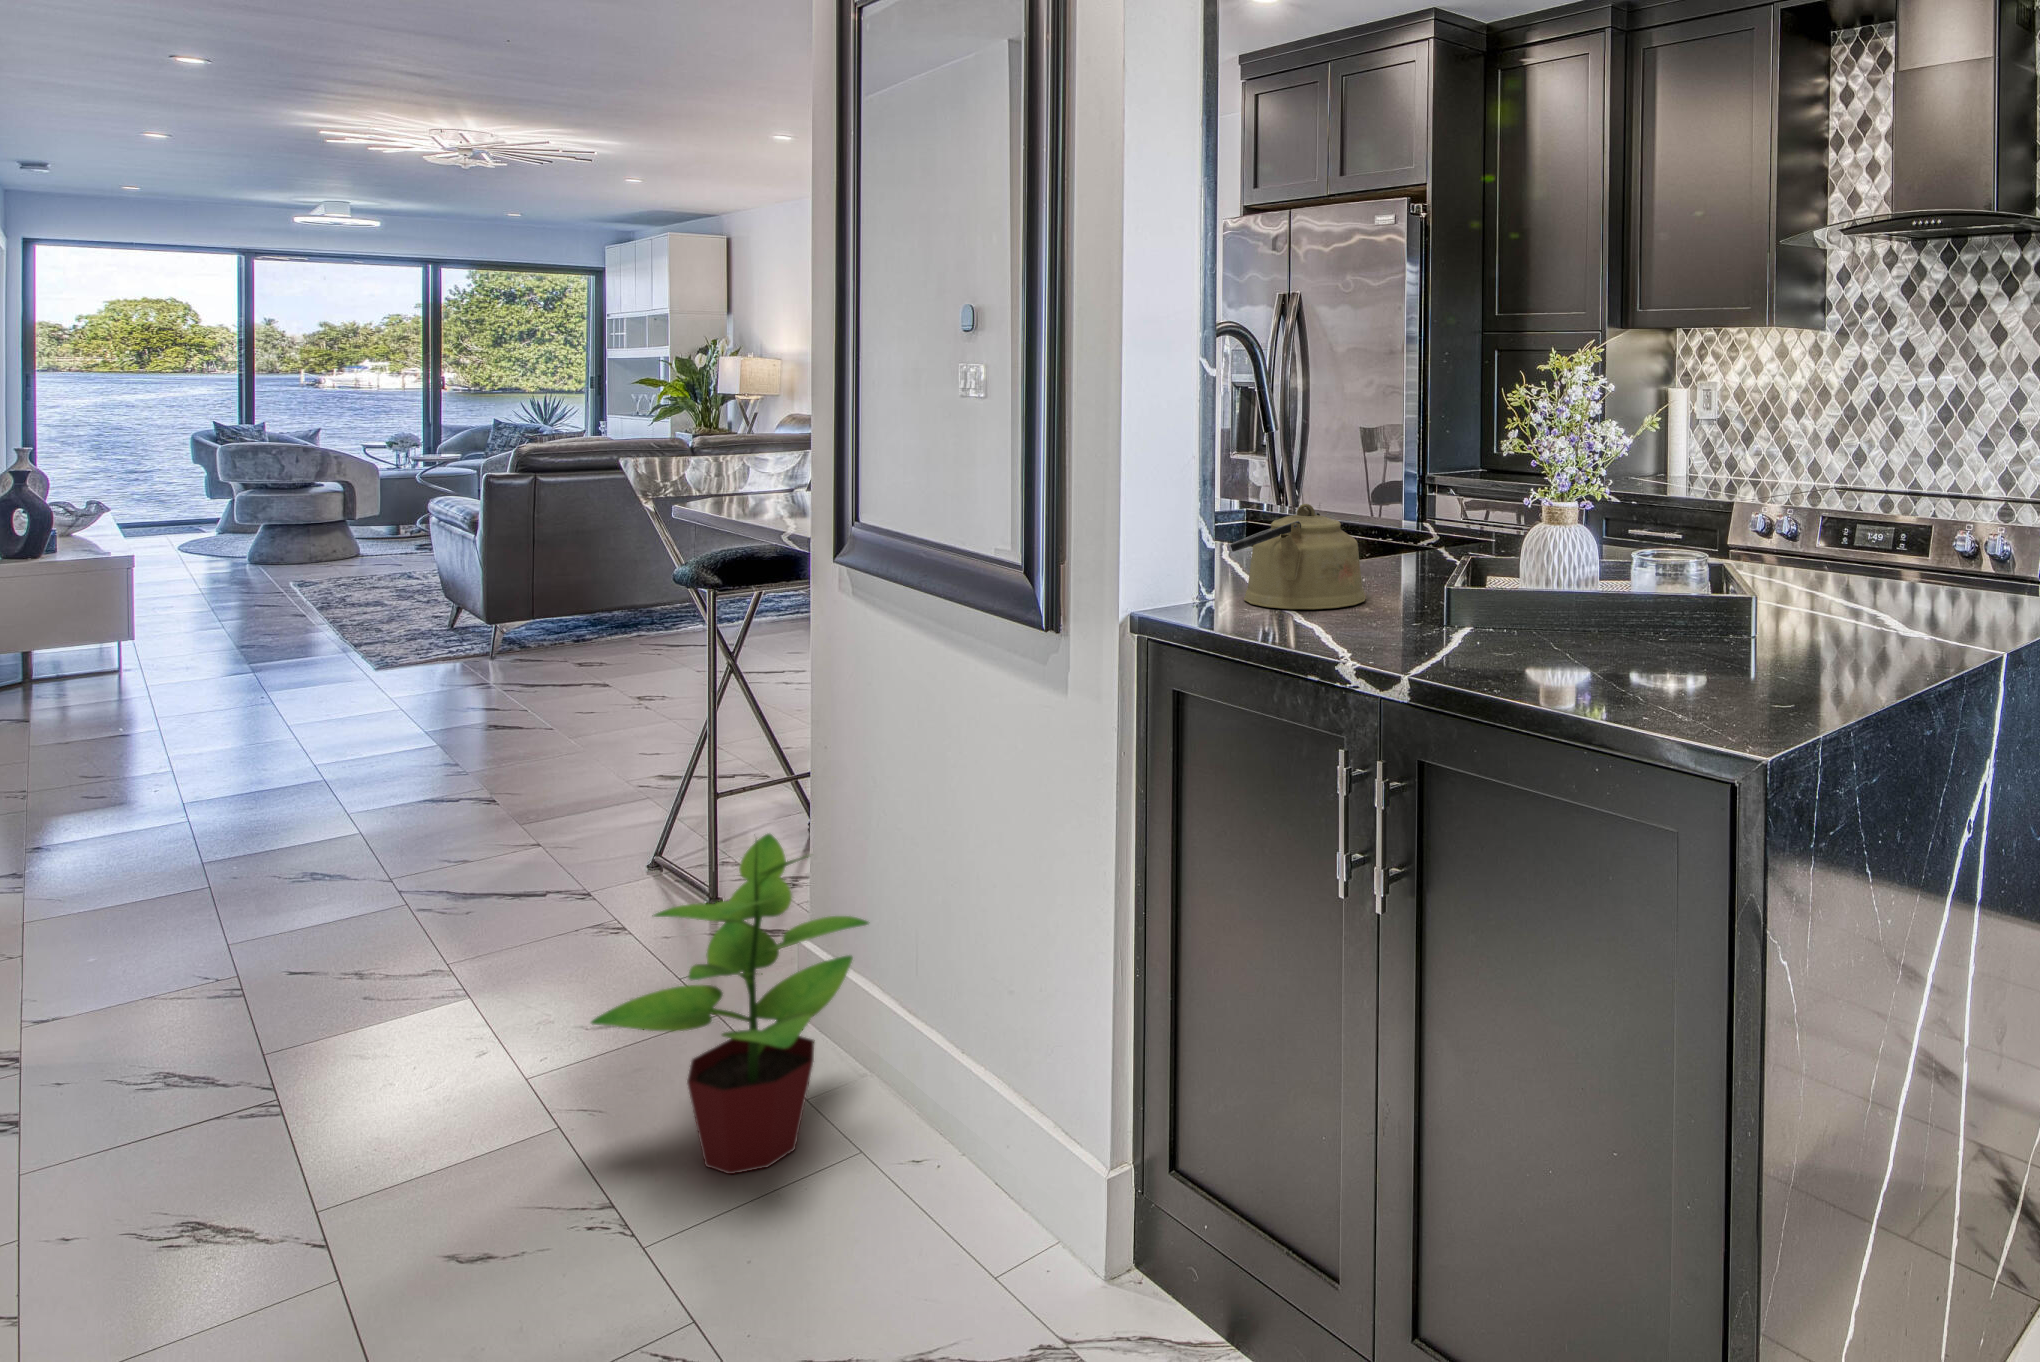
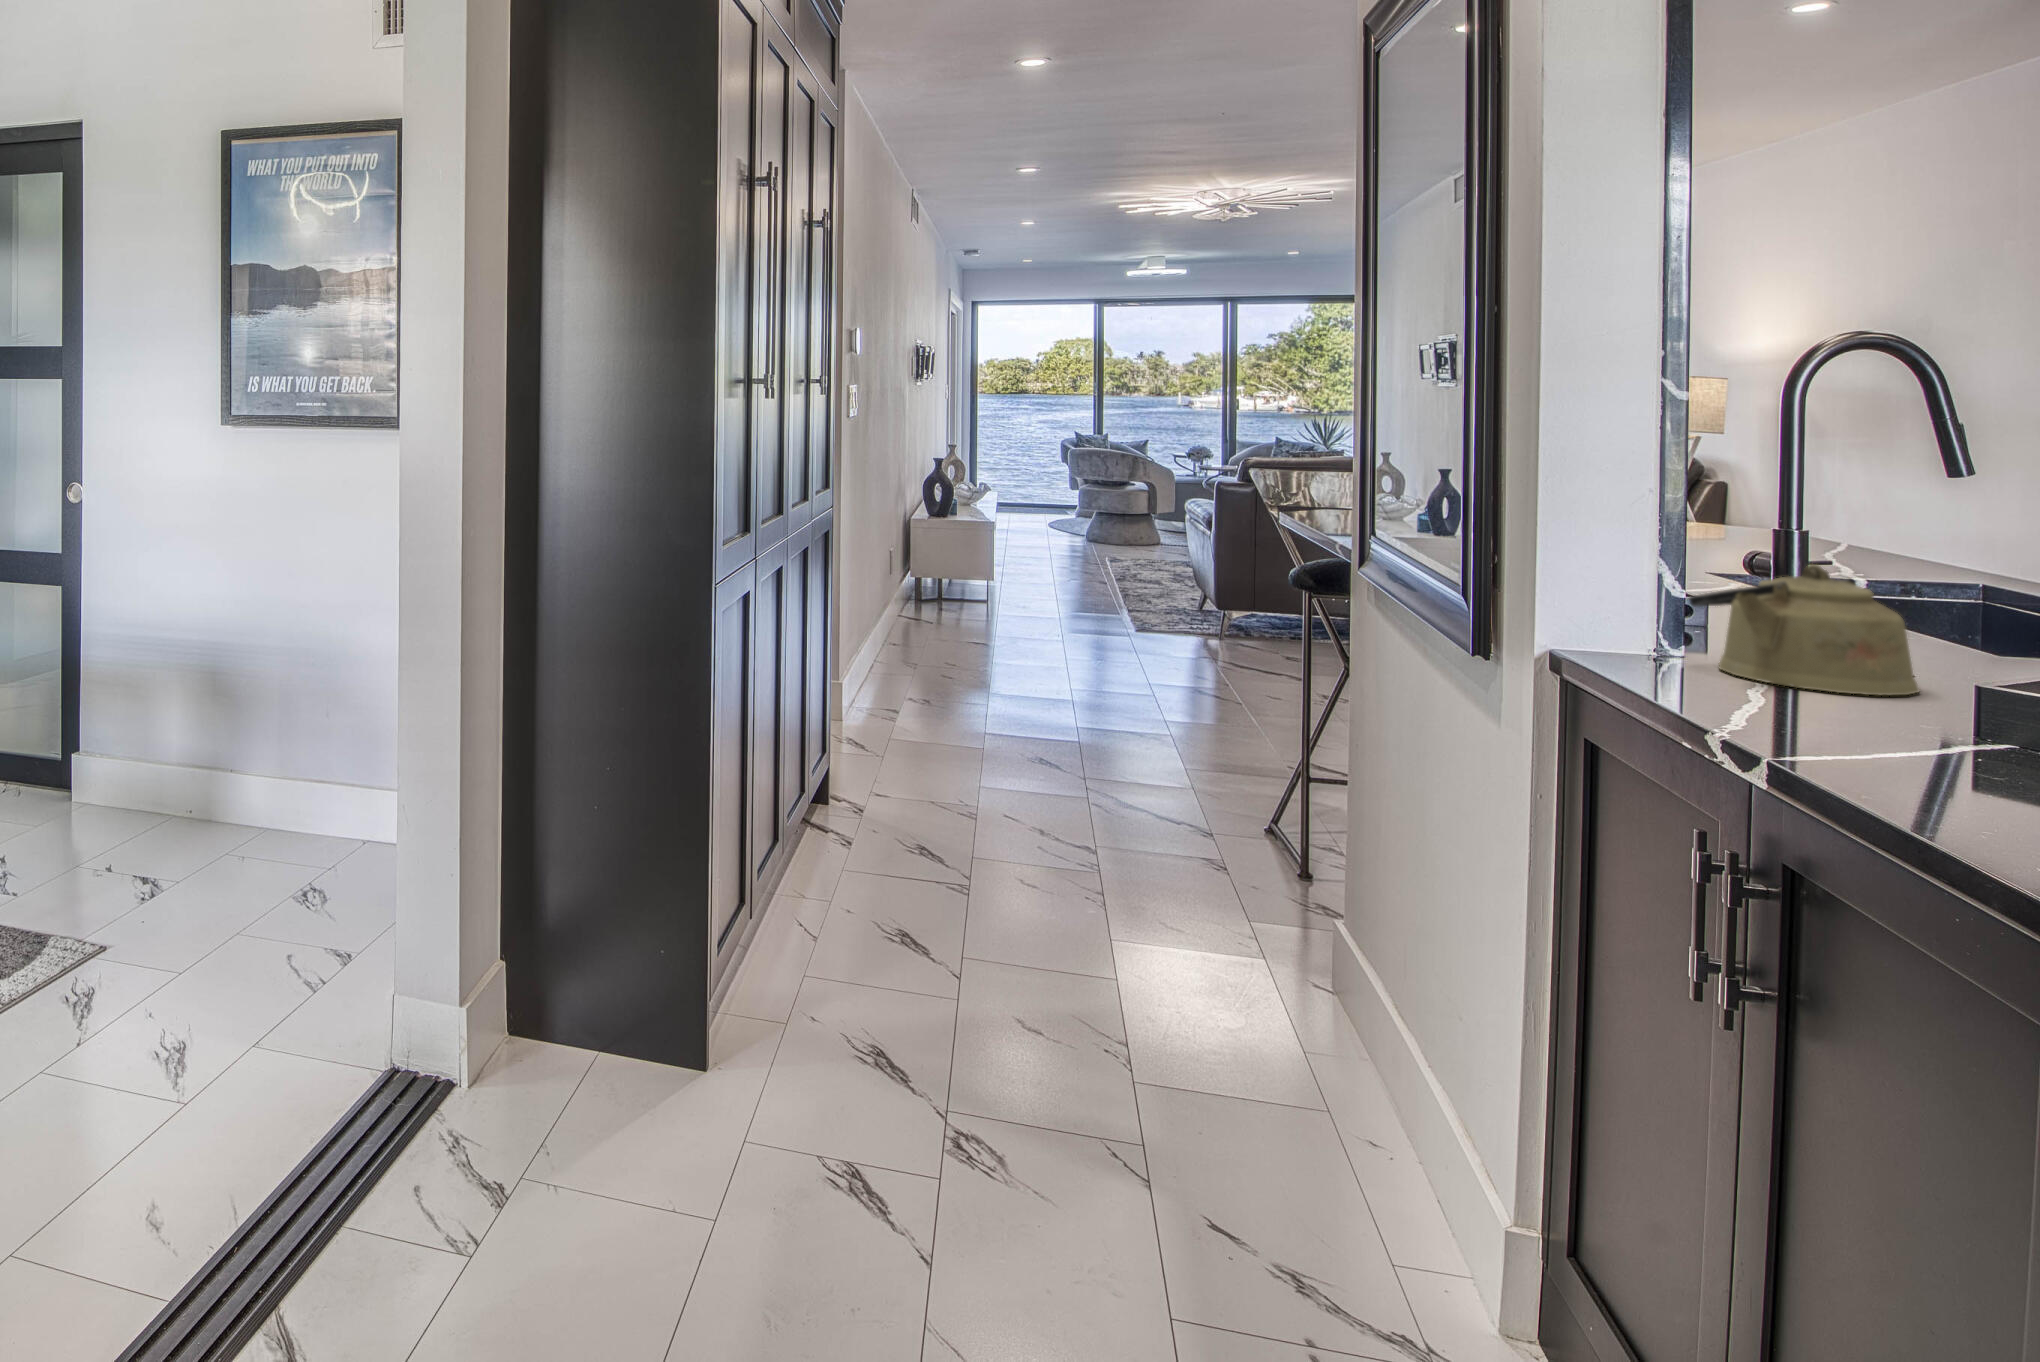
potted plant: present [591,834,868,1174] -> none [1125,789,1356,1073]

